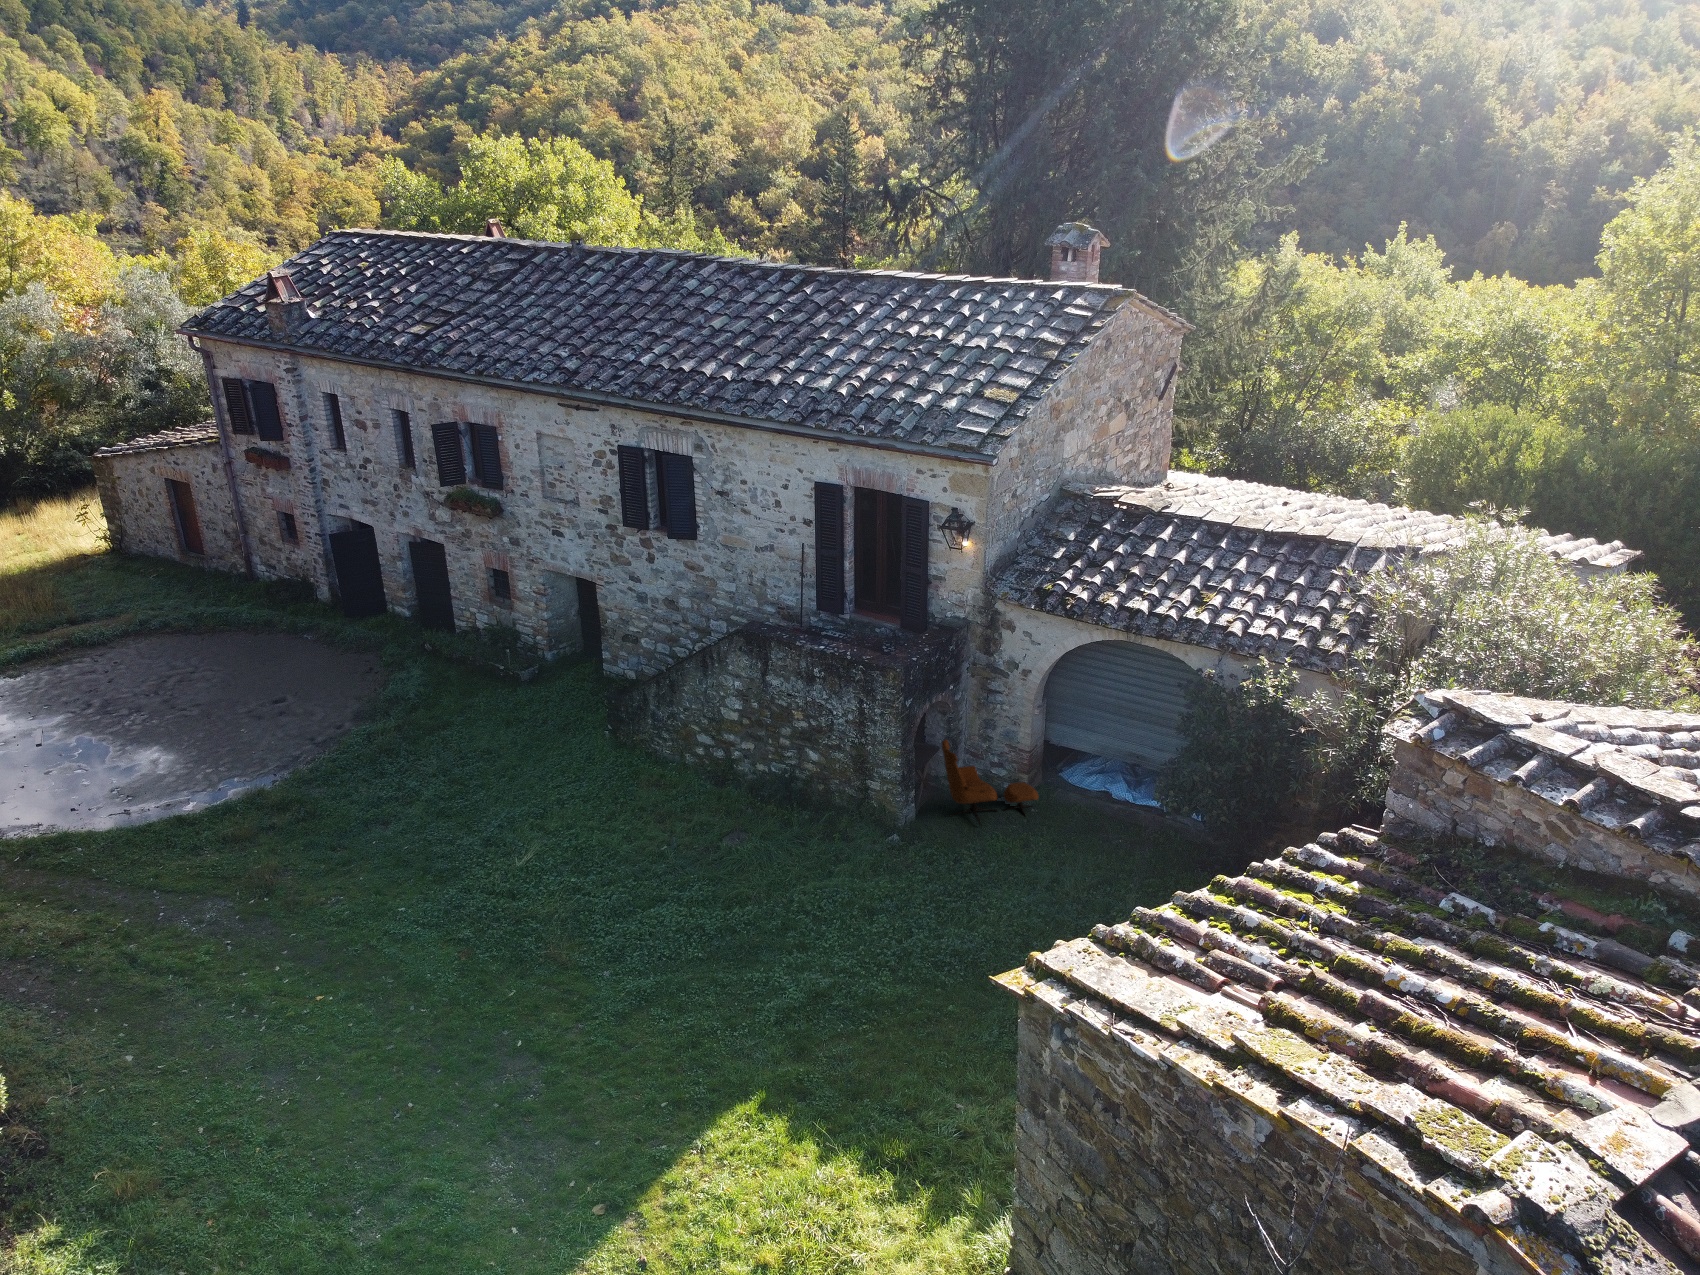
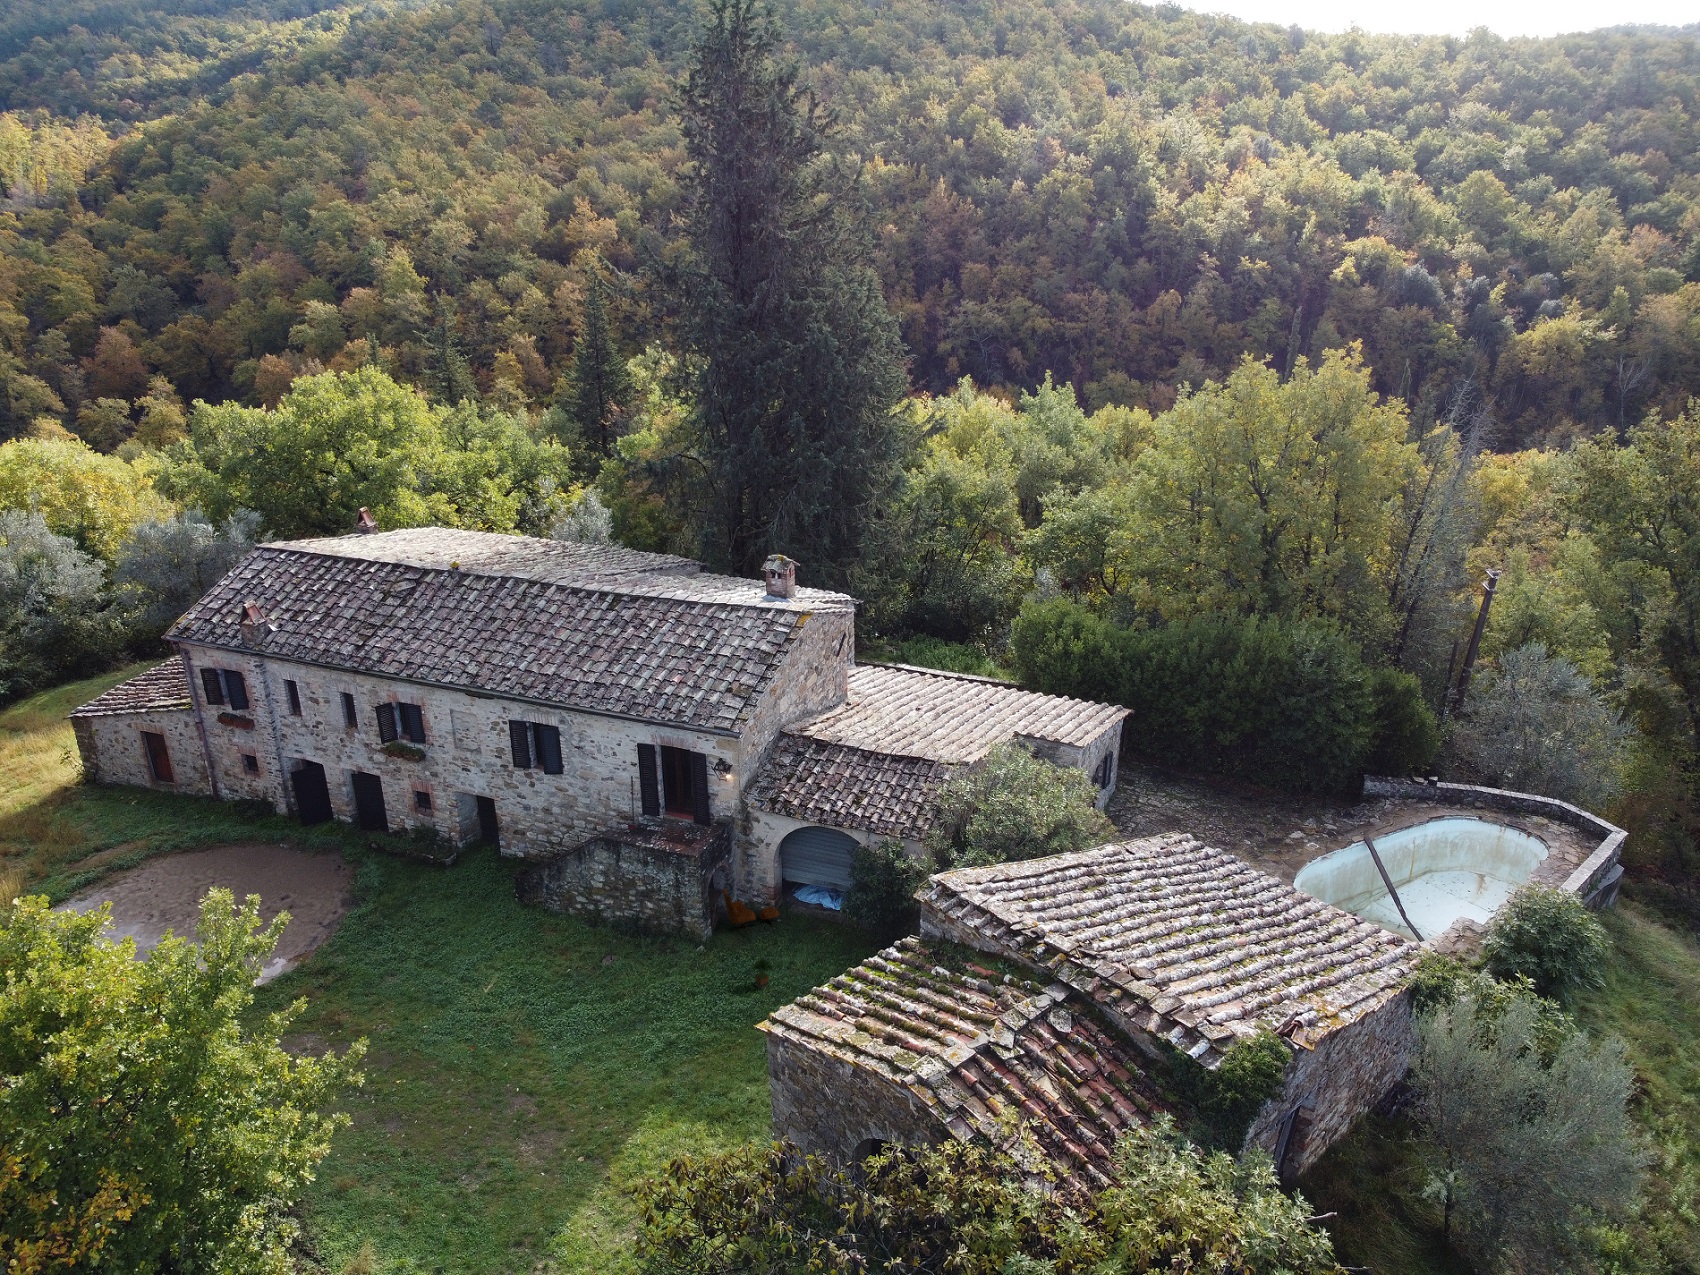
potted tree: none [986,863,1025,917] -> present [753,959,773,989]

